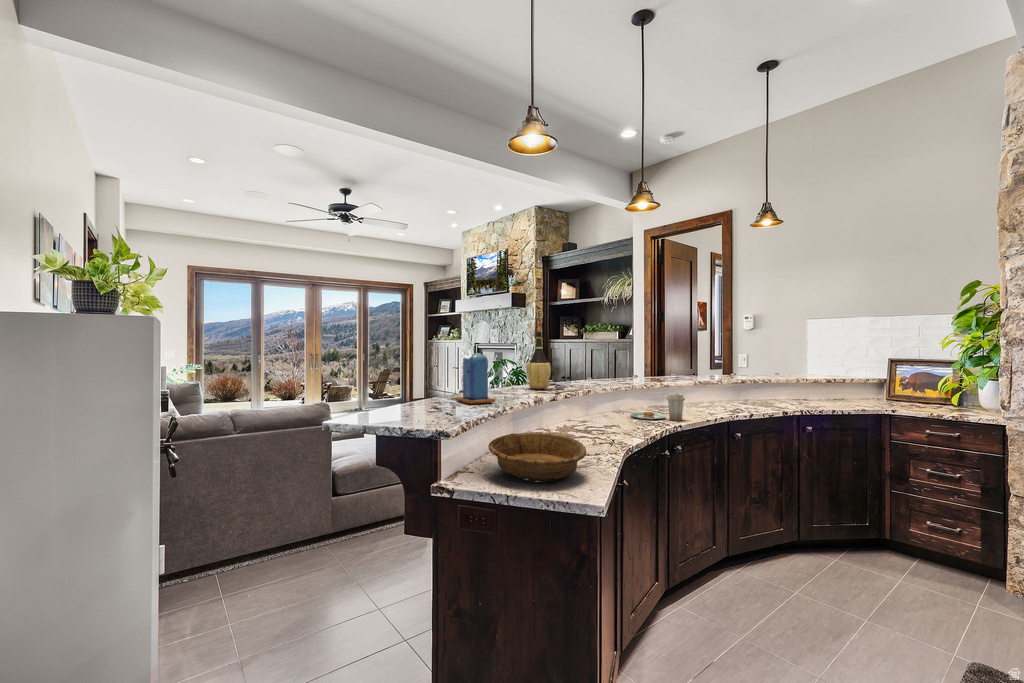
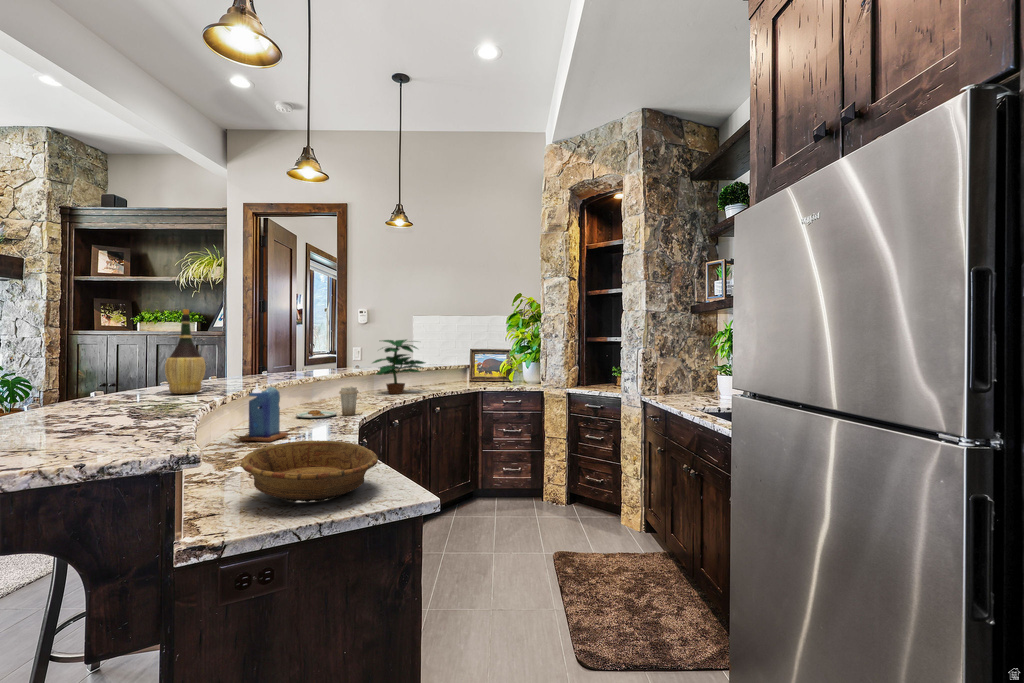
potted plant: none [732,347,801,406] -> present [373,340,425,394]
candle: present [456,350,495,404] -> present [239,384,288,442]

